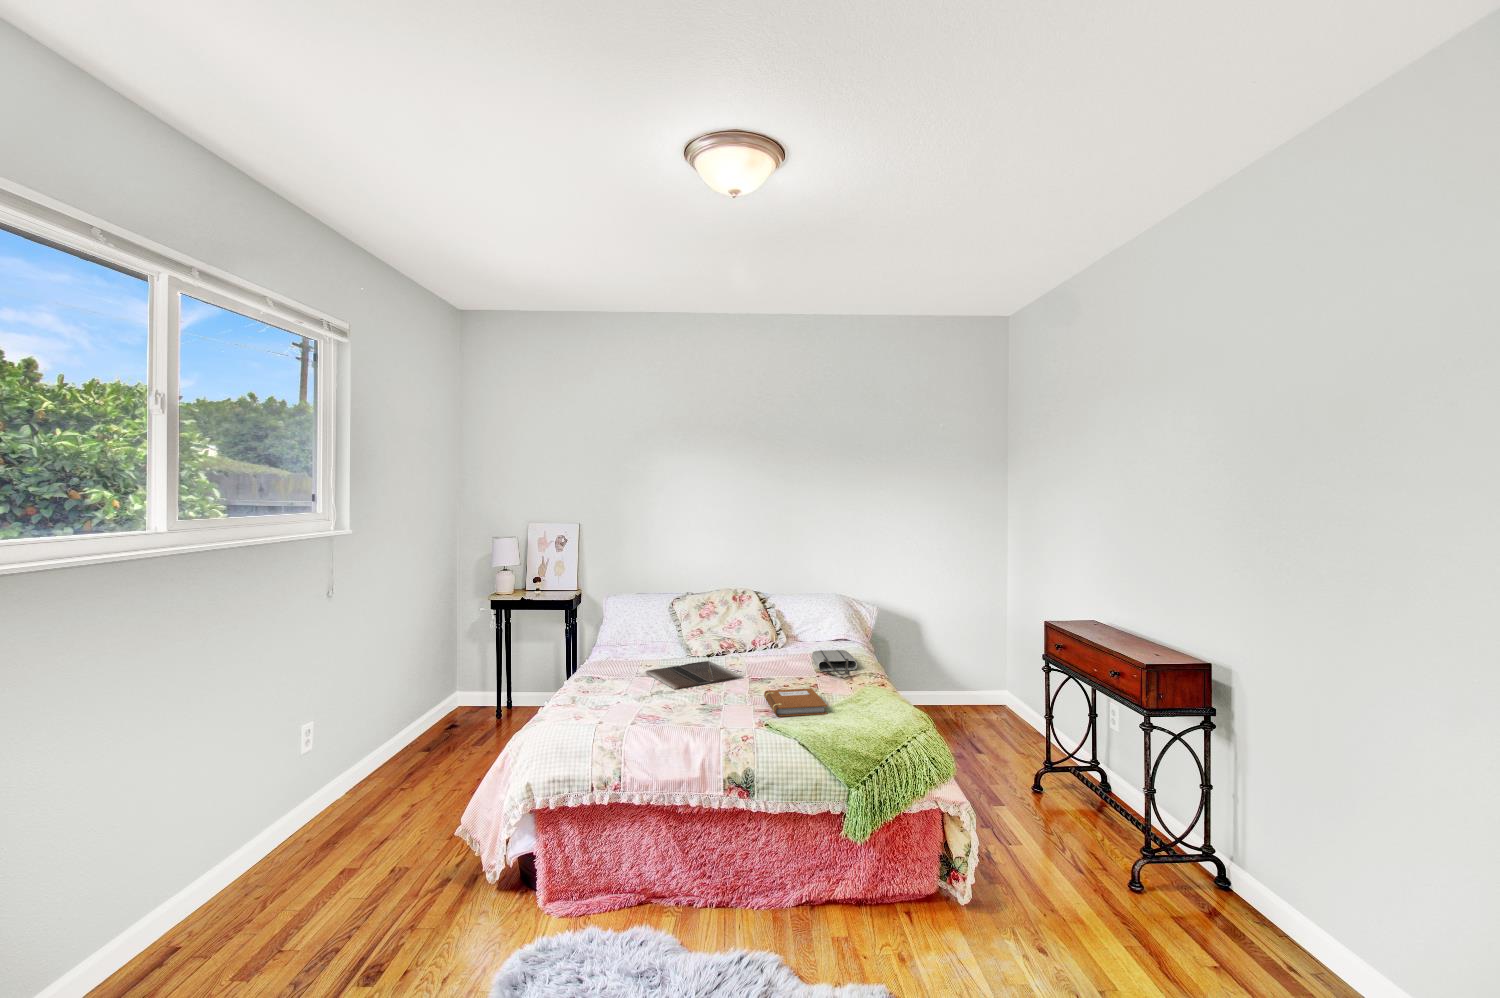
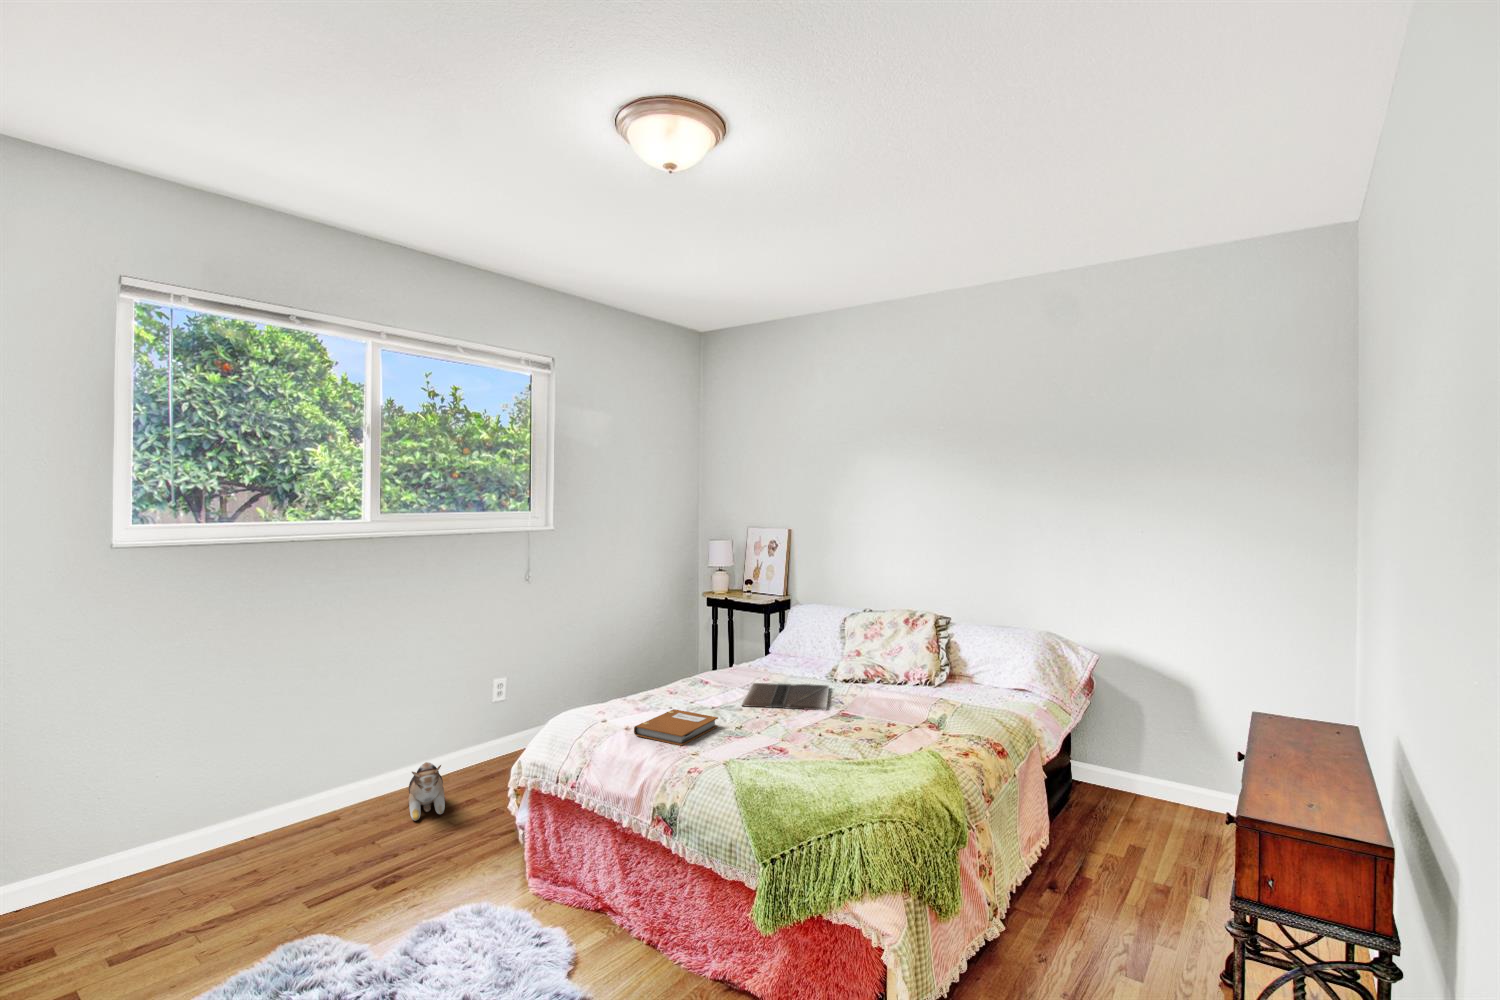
tote bag: present [812,650,857,675] -> none [921,697,988,732]
notebook: present [764,688,827,717] -> present [634,709,718,746]
plush toy: none [265,832,352,913] -> present [408,762,445,821]

